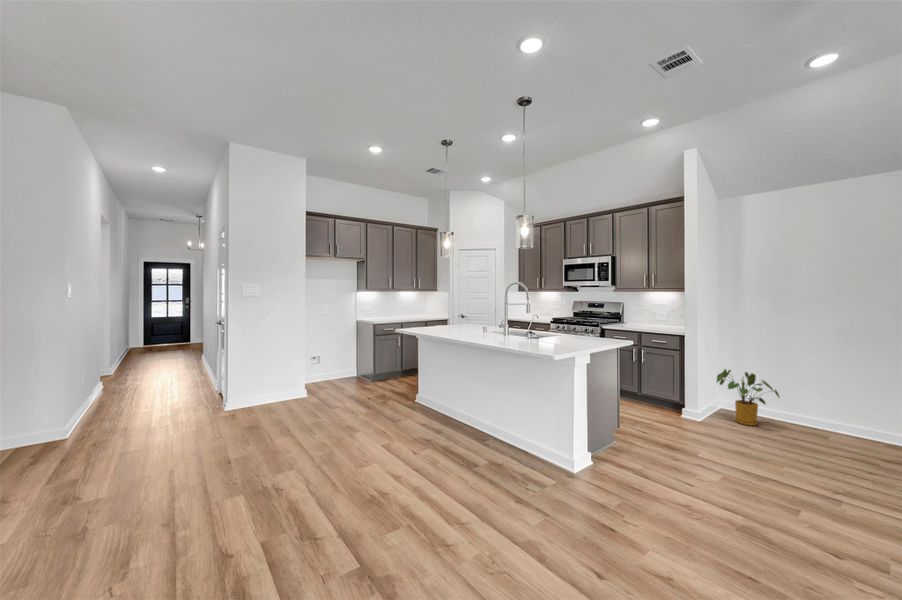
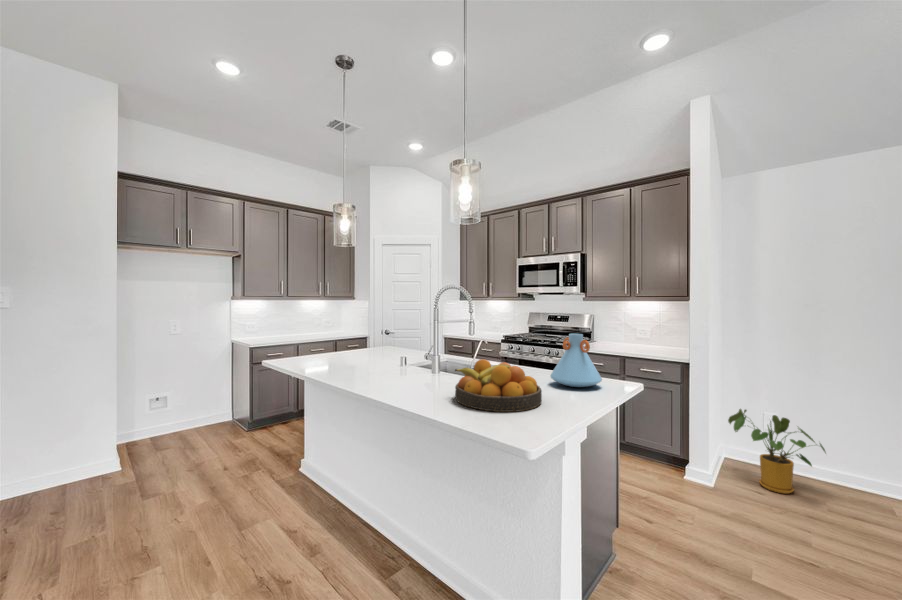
vase: none [574,312,604,341] -> present [550,334,602,387]
fruit bowl: none [519,324,564,347] -> present [455,359,542,412]

